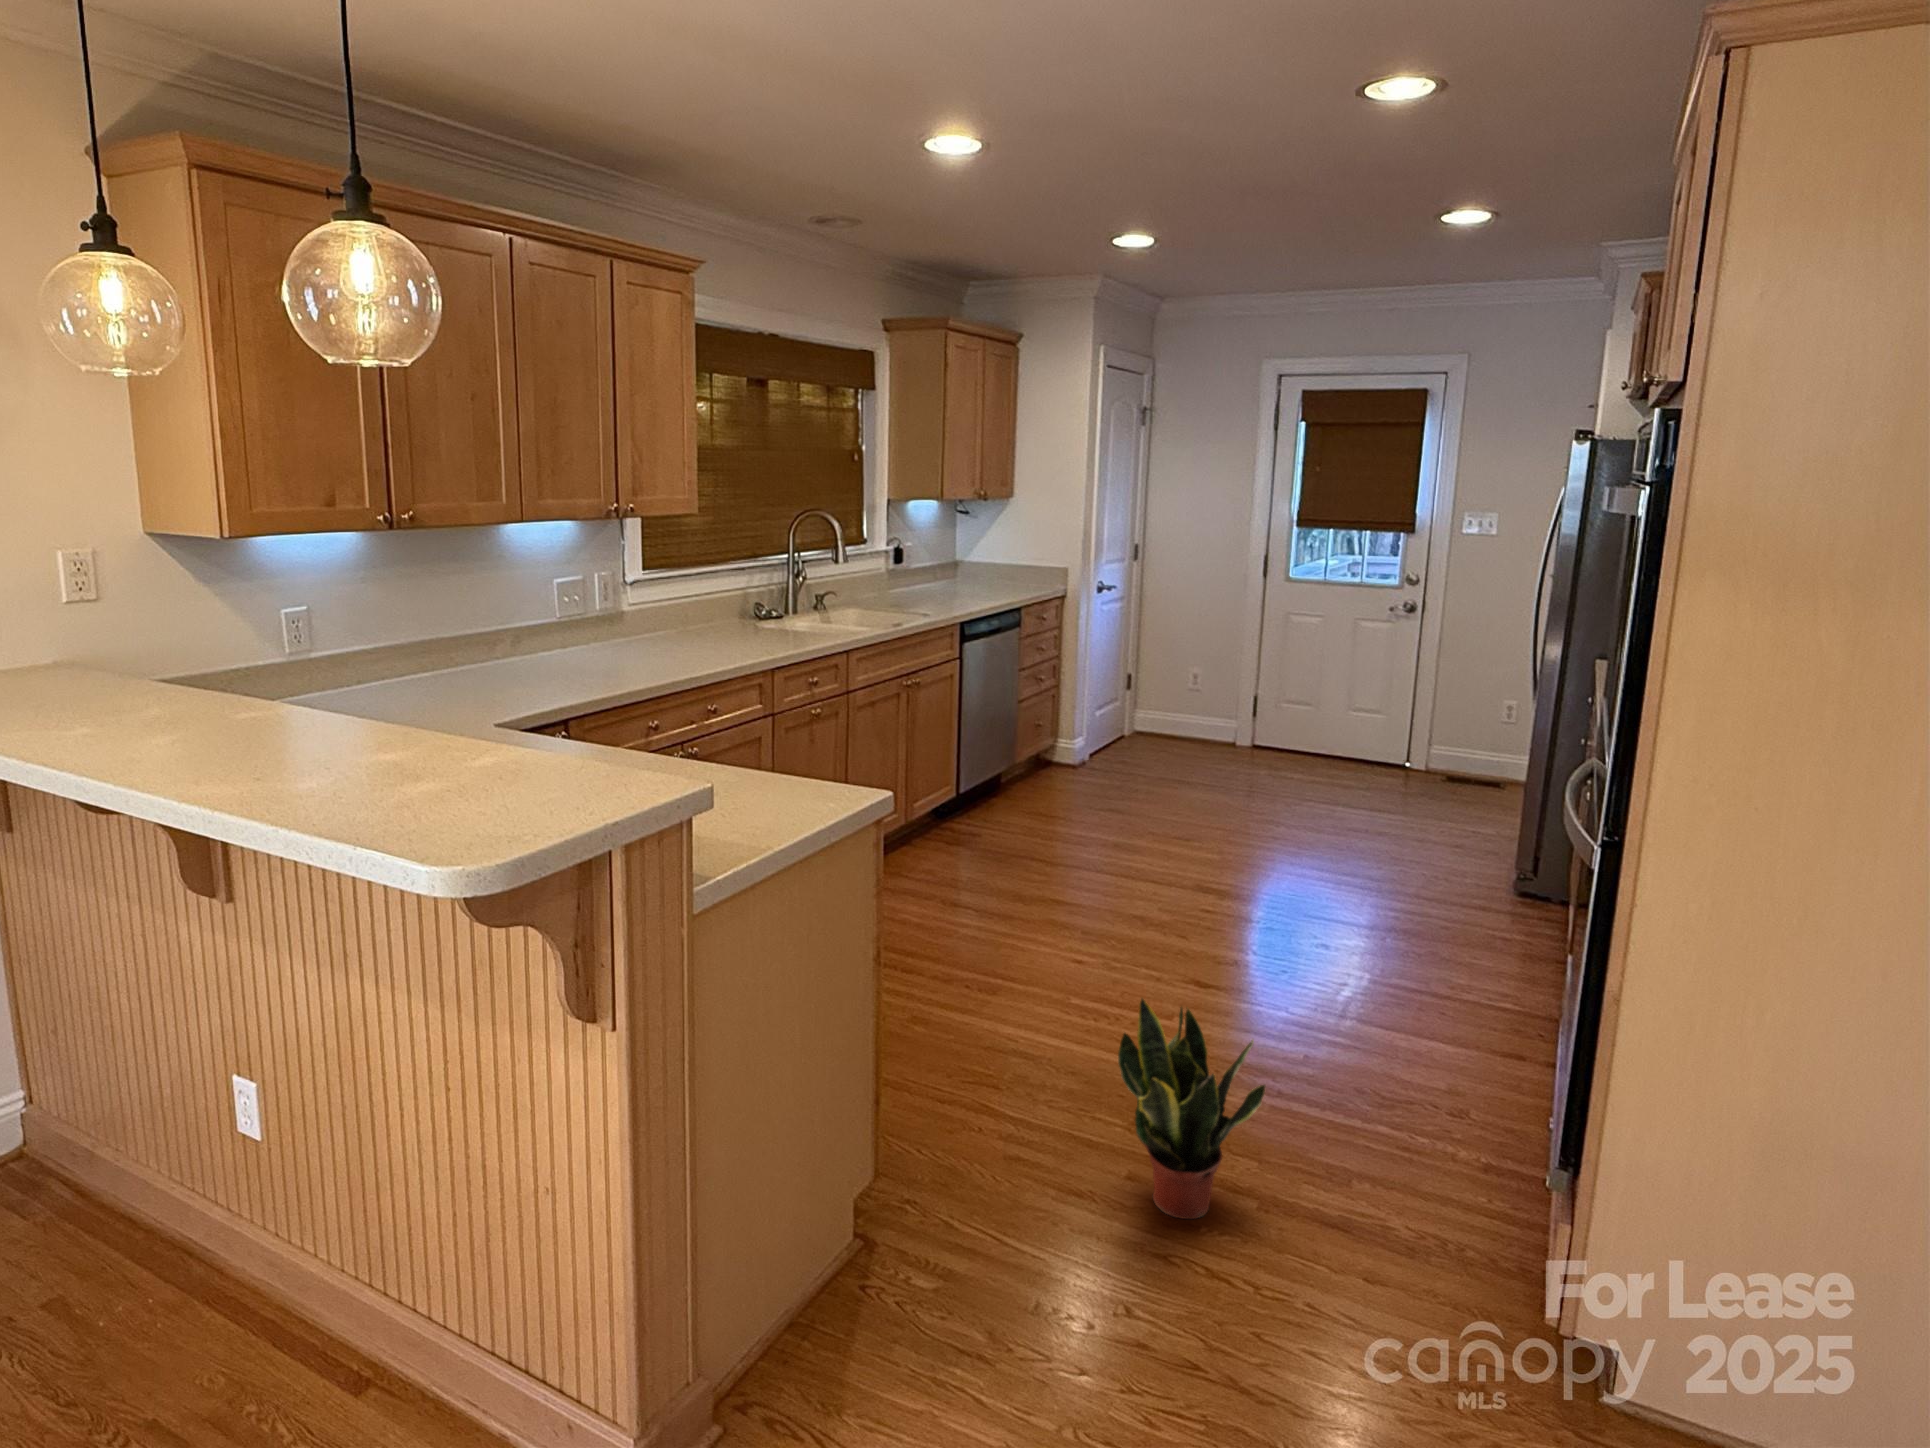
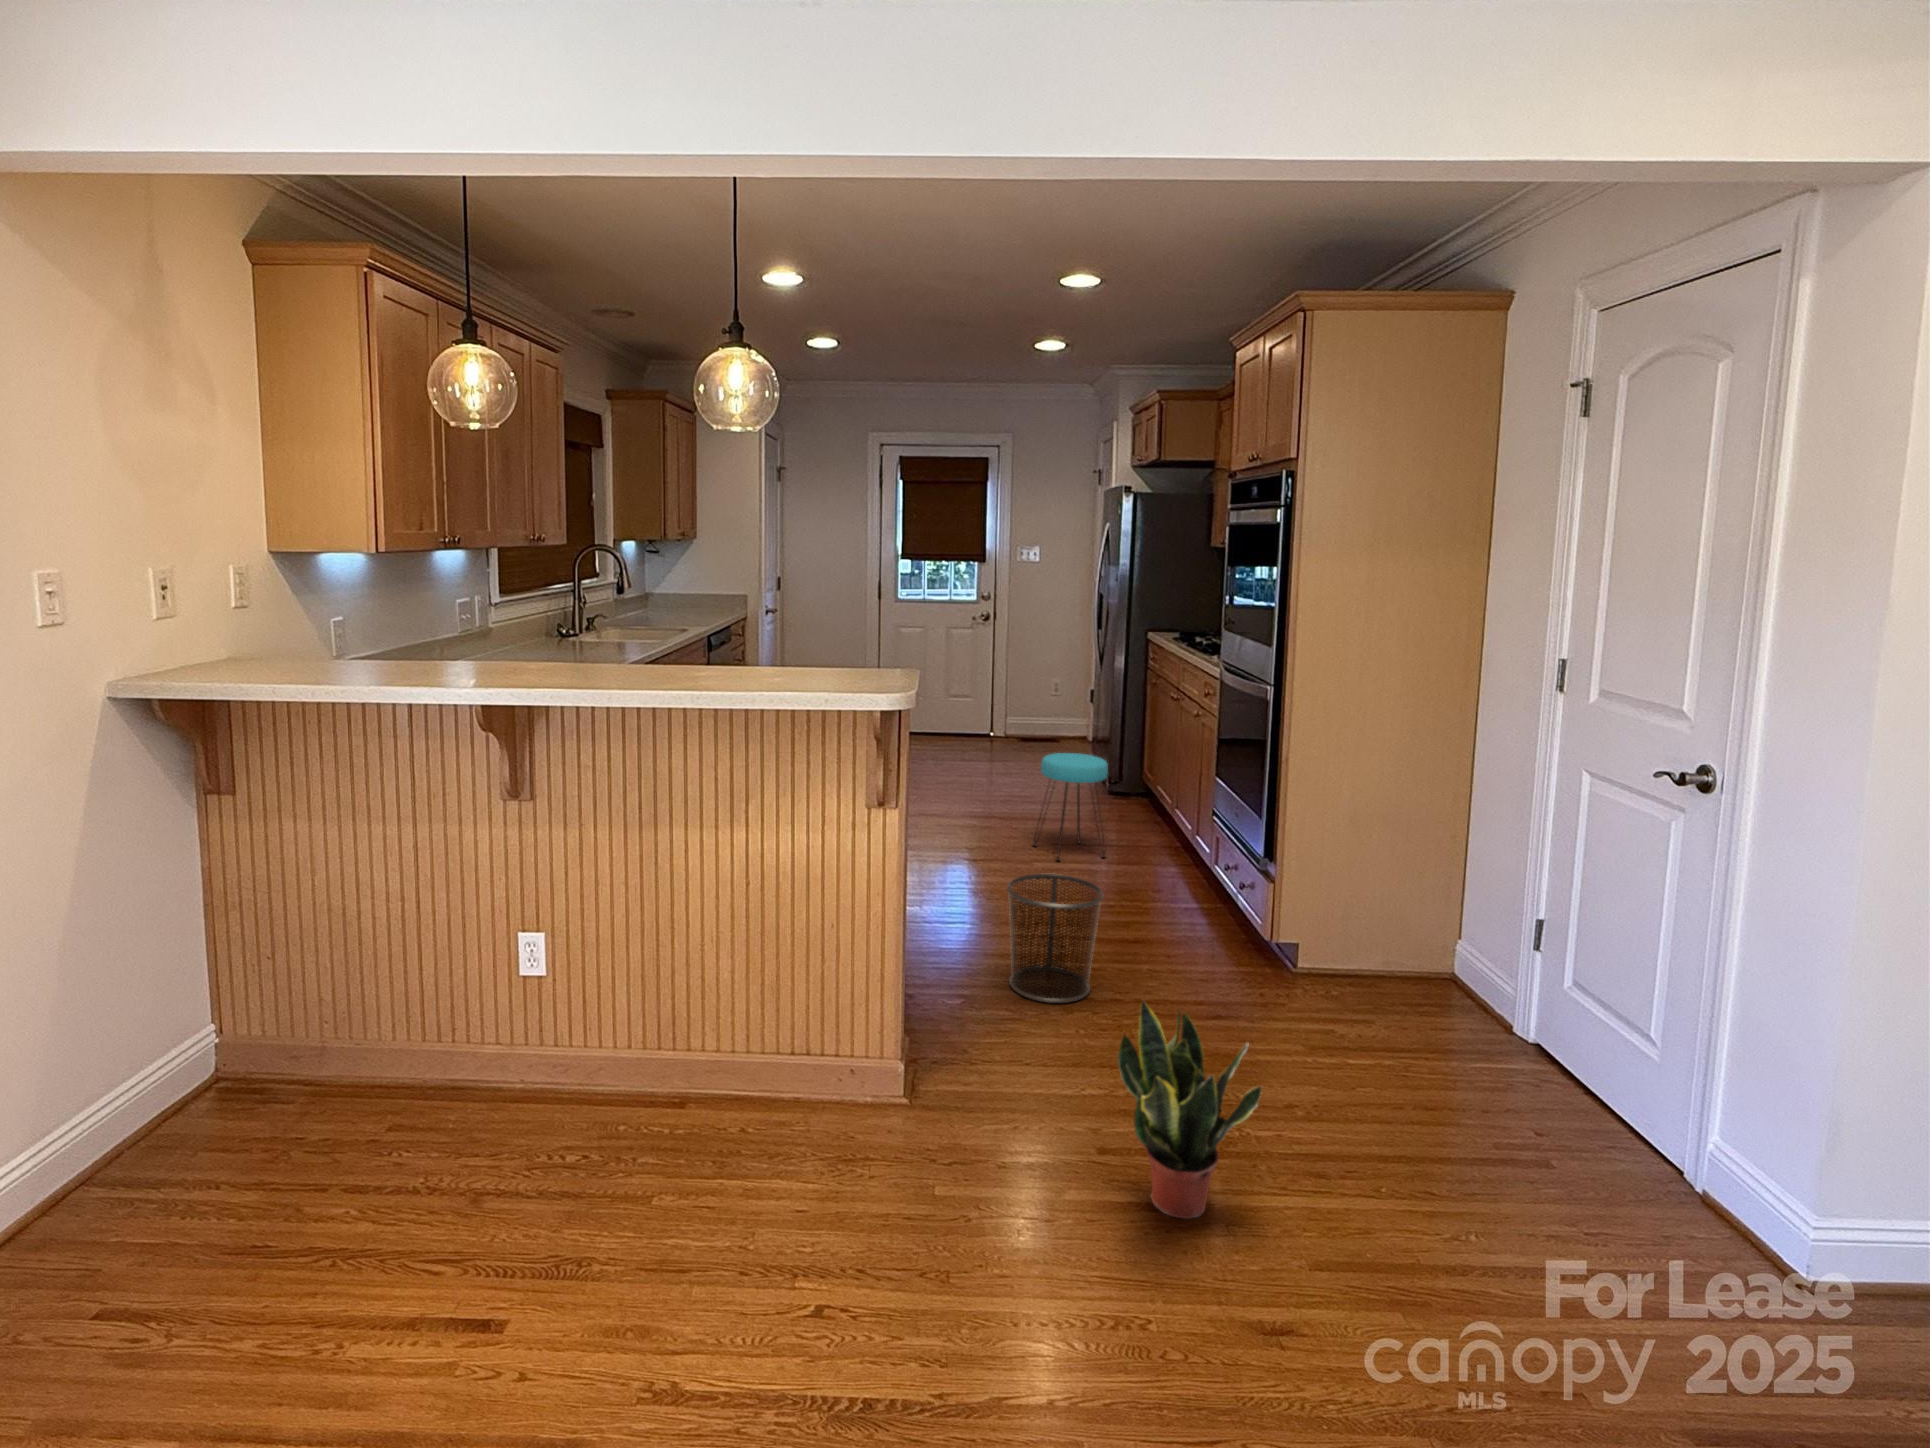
stool: none [1048,720,1127,836] -> present [1033,753,1108,861]
waste bin: none [1012,857,1115,993] -> present [1007,874,1104,1003]

